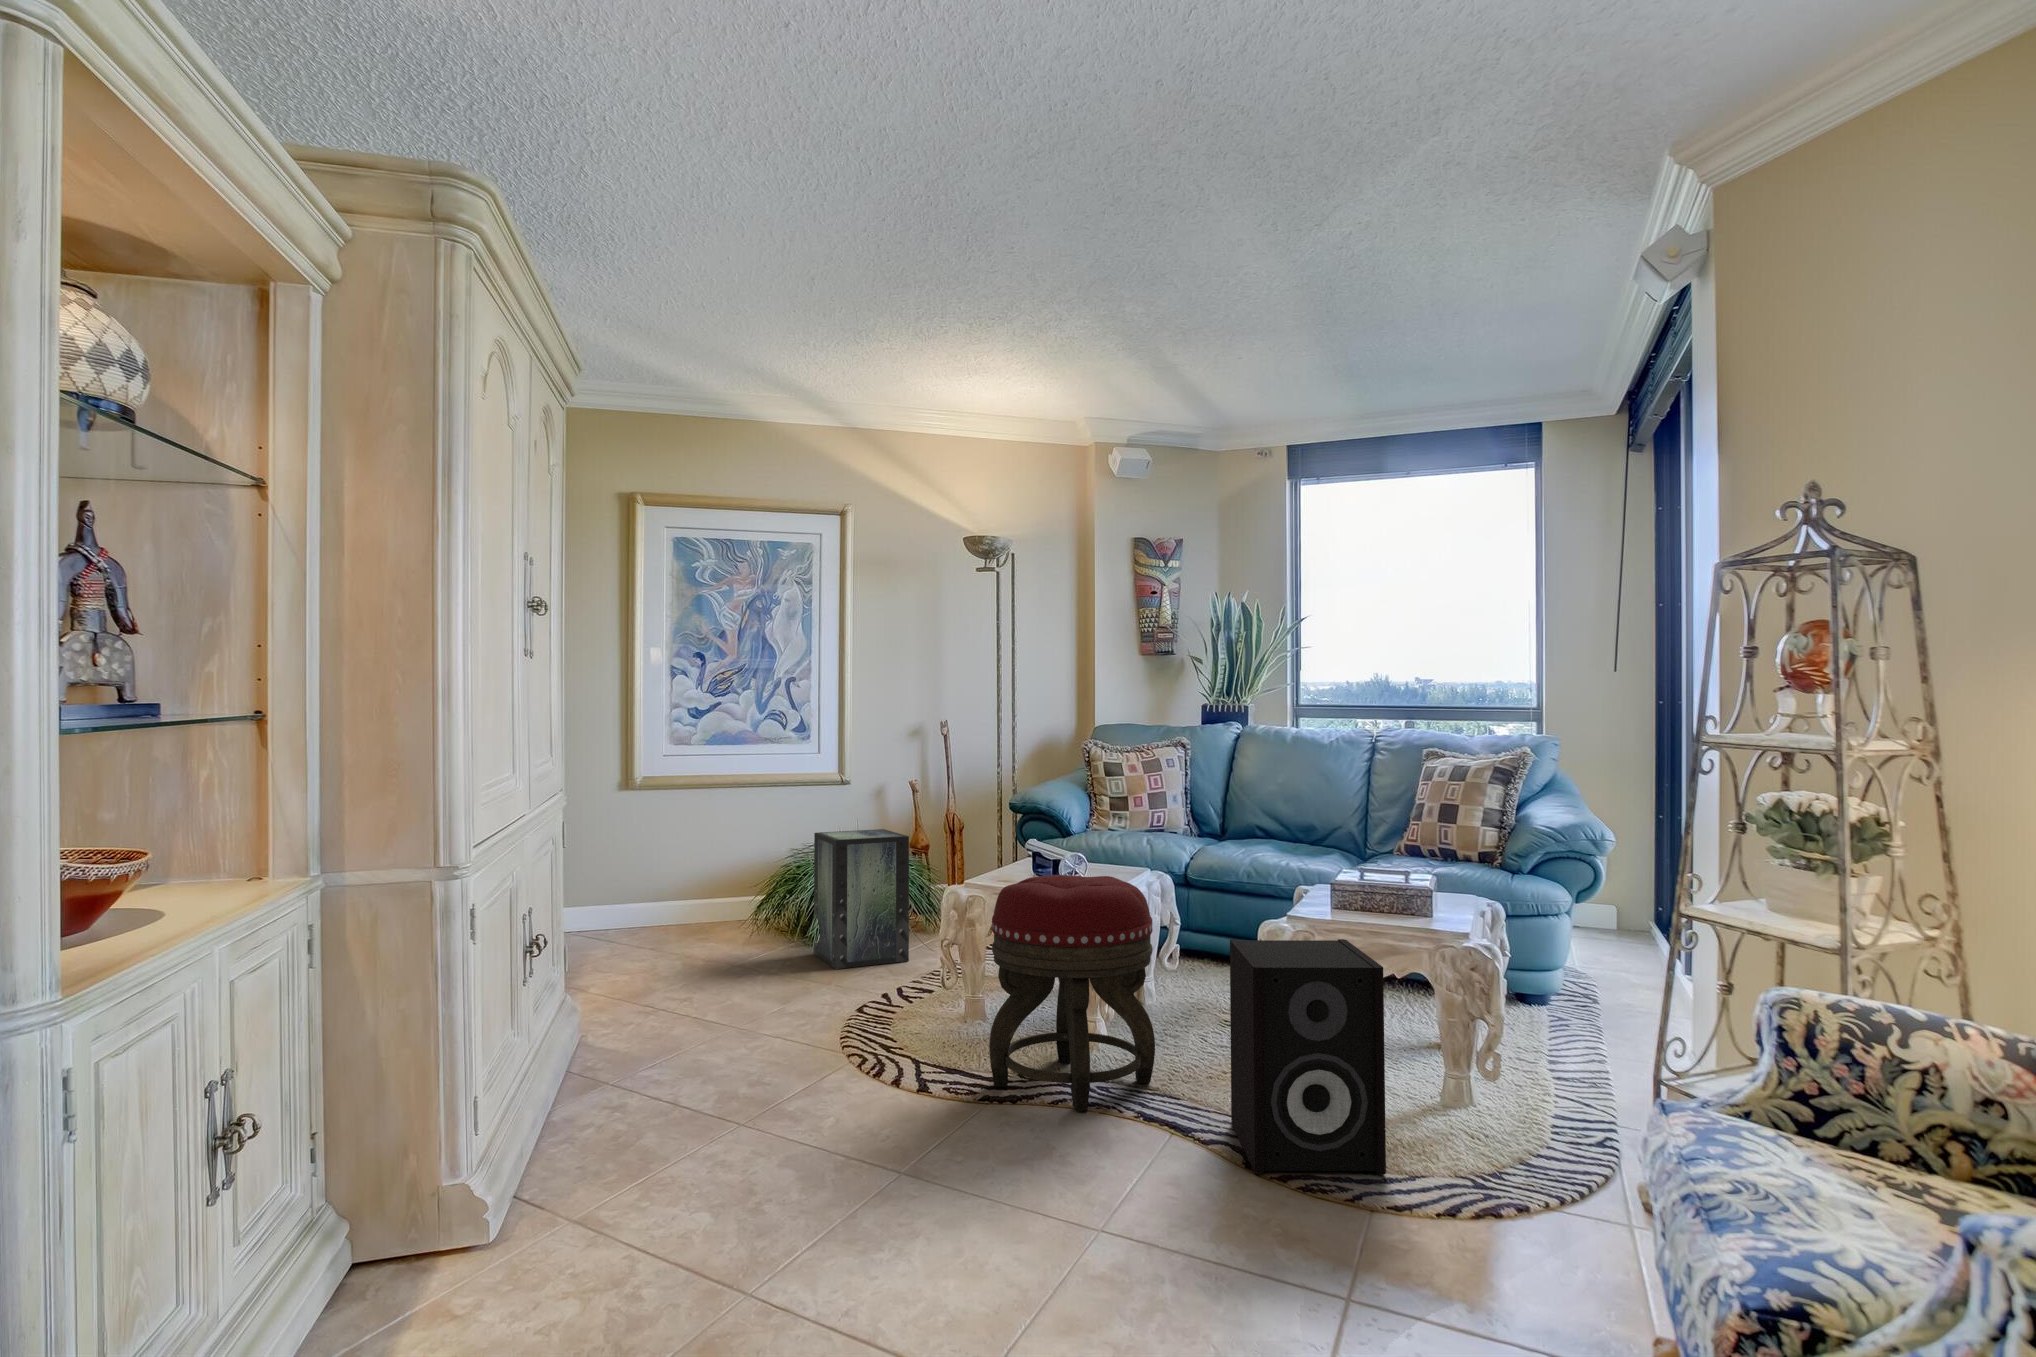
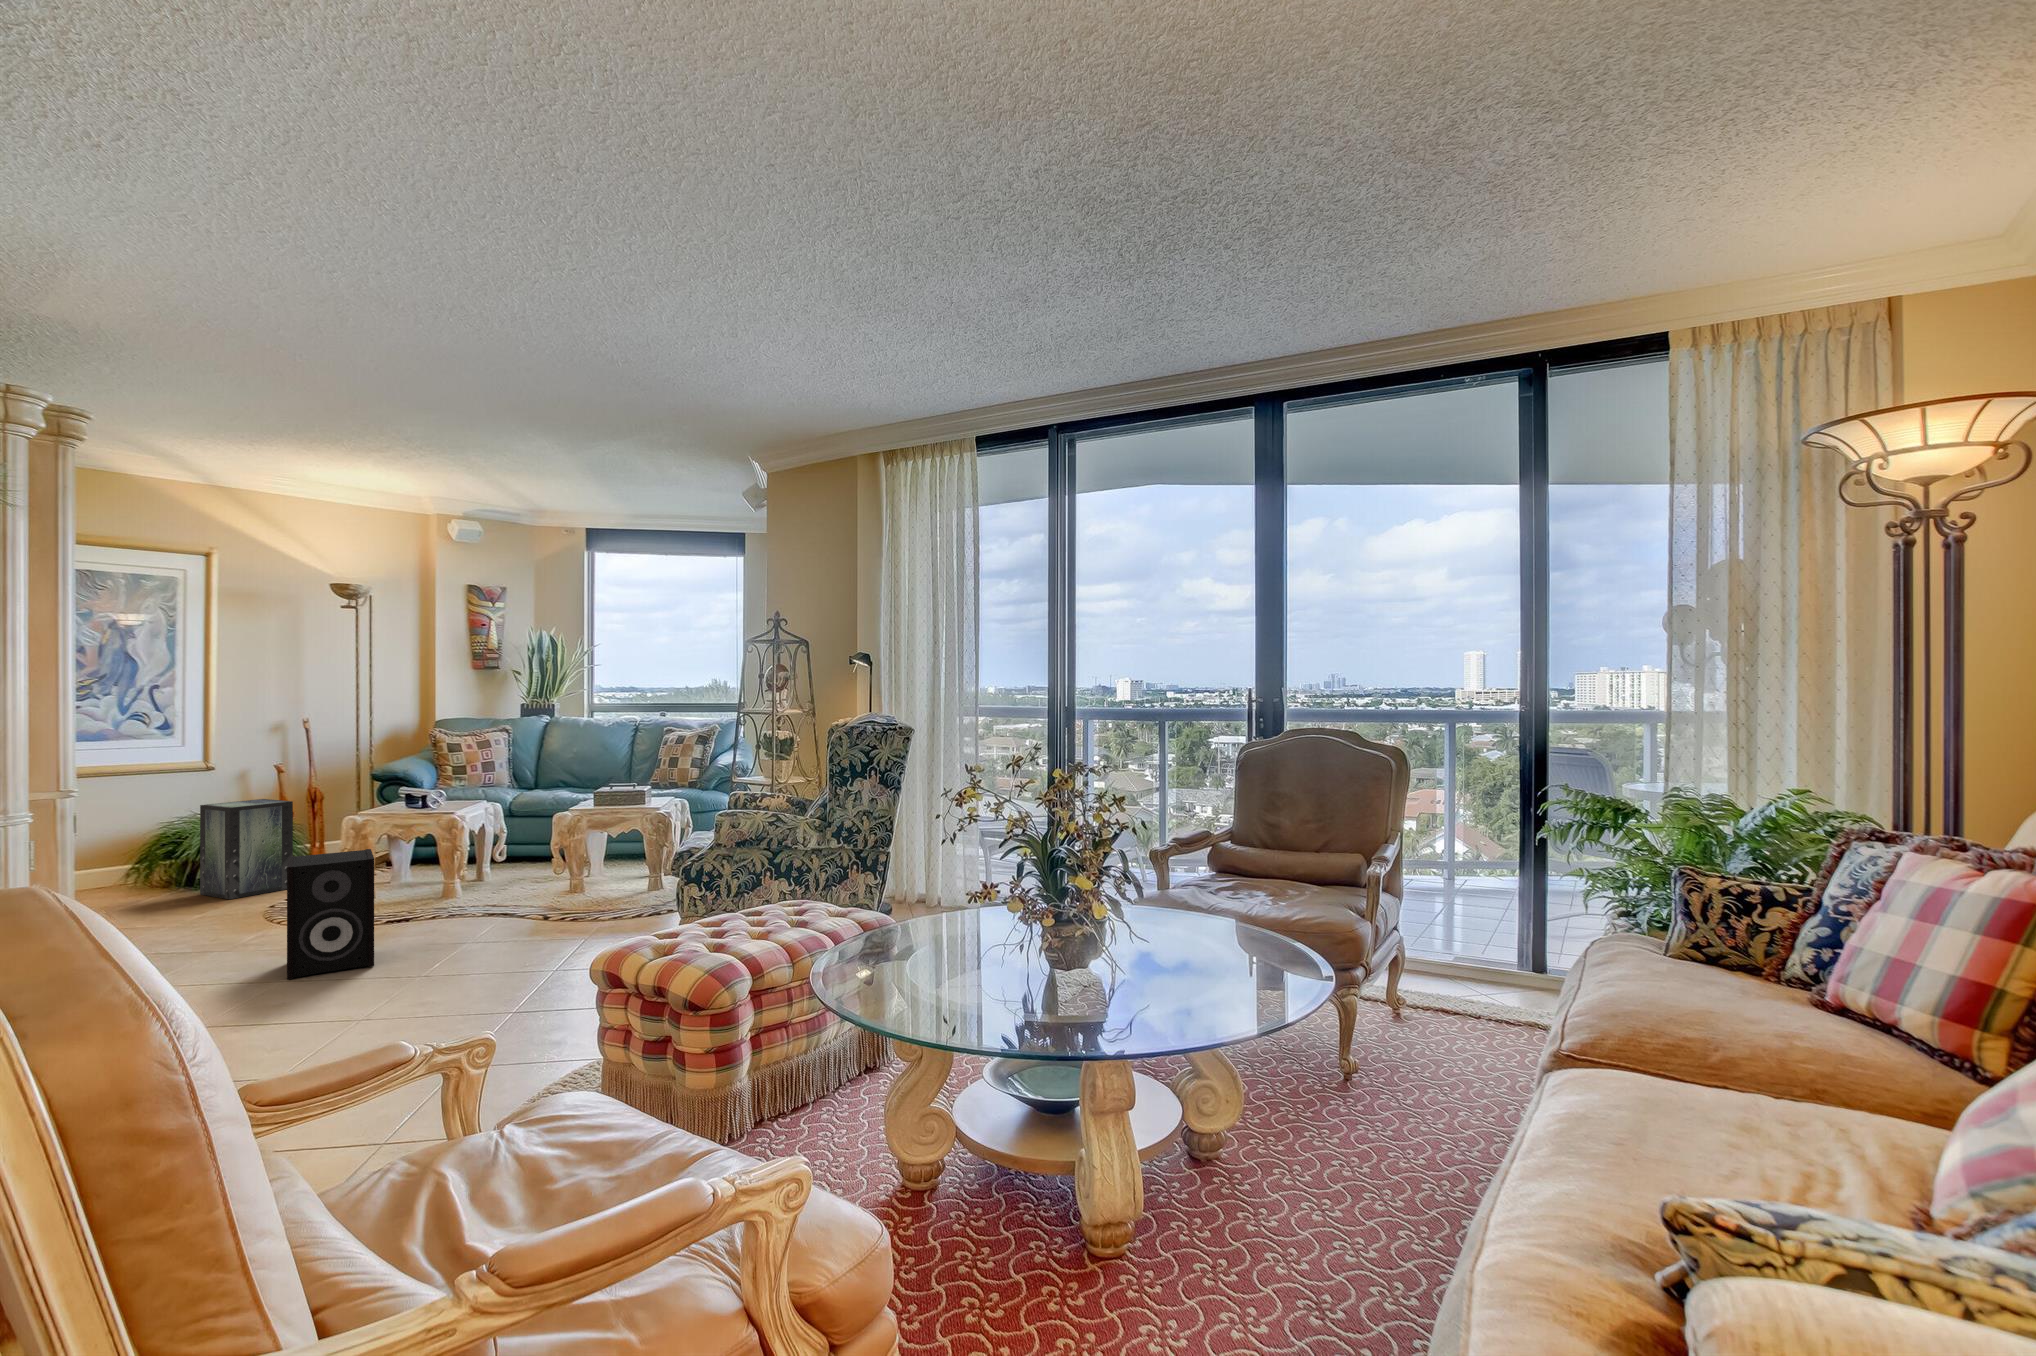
footstool: present [989,875,1155,1112] -> none [390,808,497,930]
speaker: present [1230,939,1386,1175] -> present [287,849,374,979]

